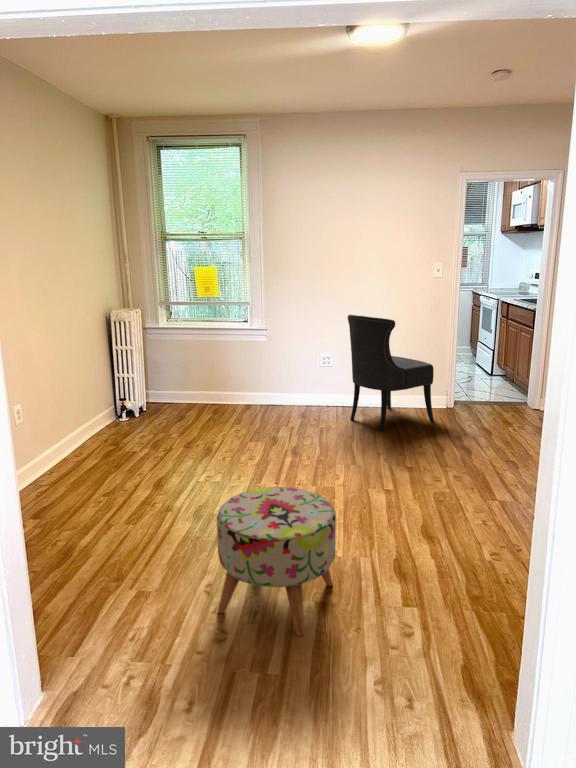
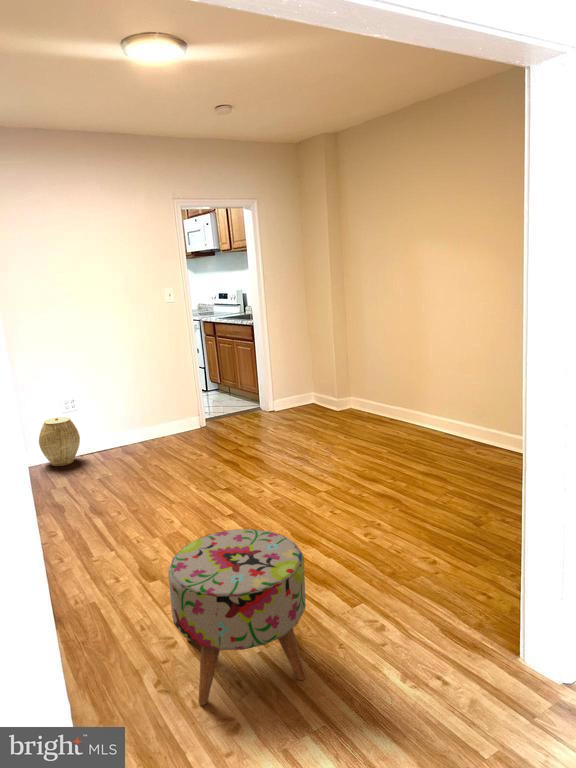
dining chair: present [348,315,434,431] -> none [98,343,200,463]
woven basket: none [295,373,327,413] -> present [39,417,80,466]

